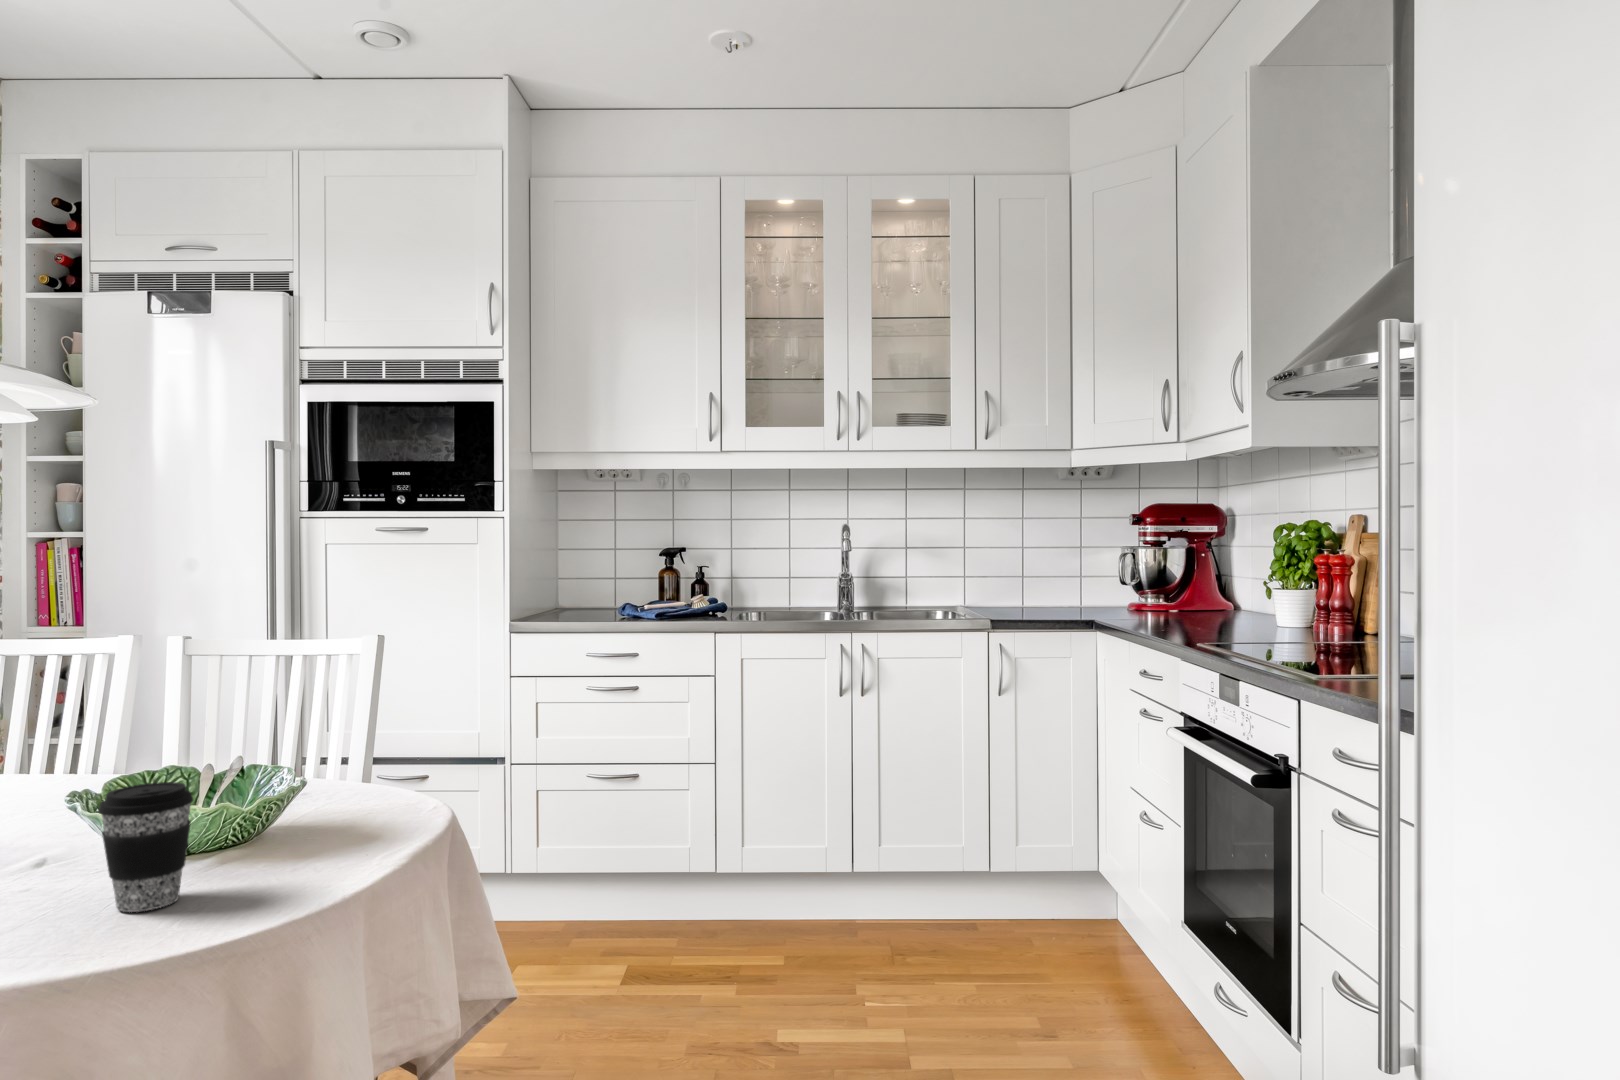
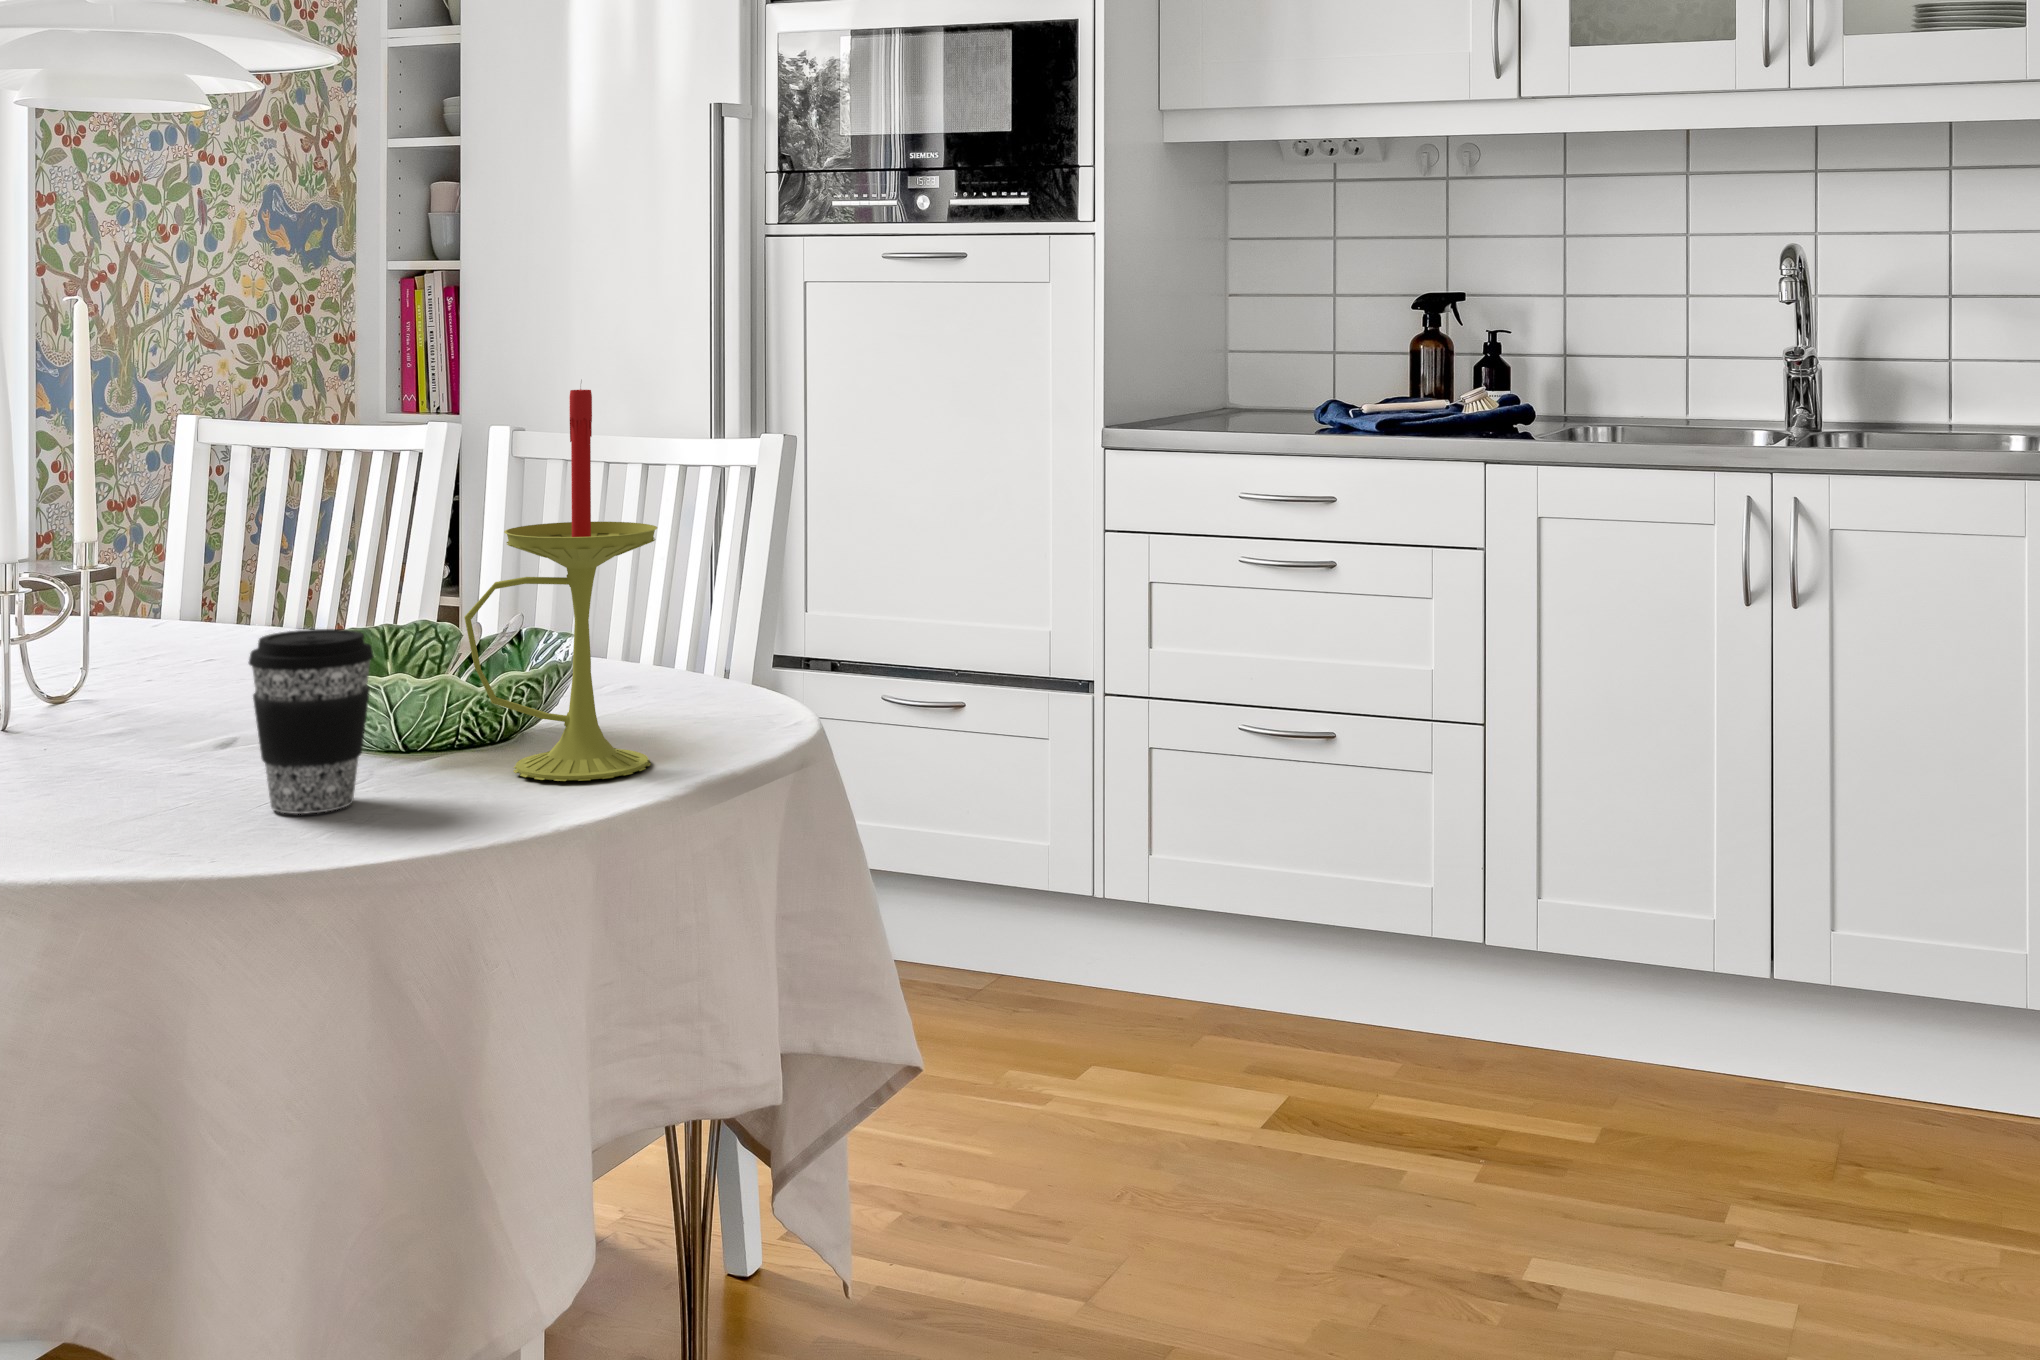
candle: none [245,610,376,864] -> present [464,389,657,781]

